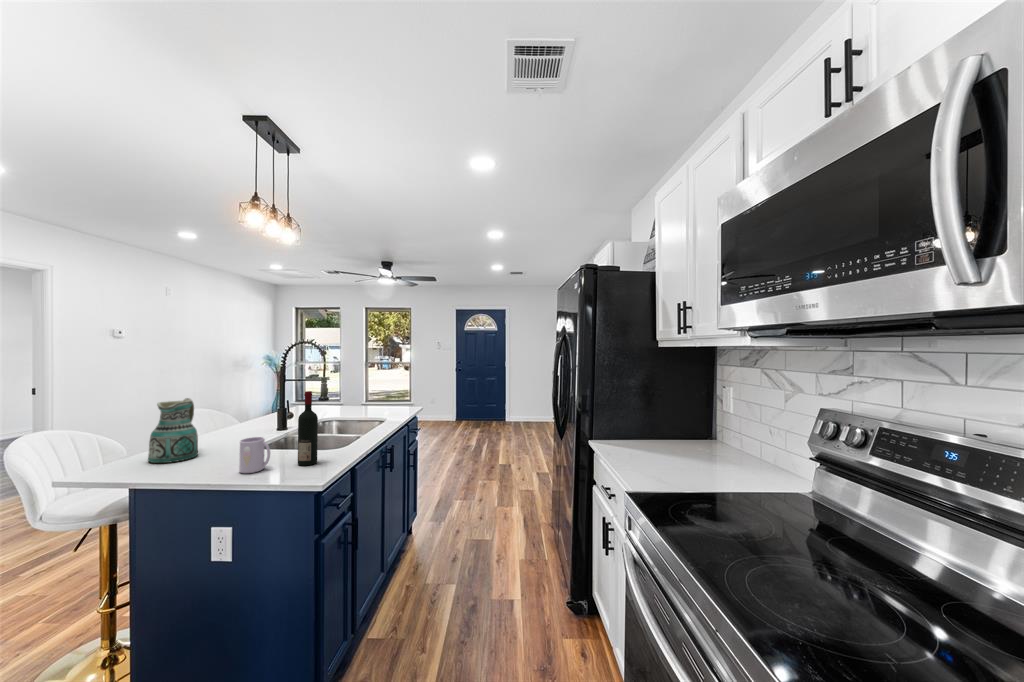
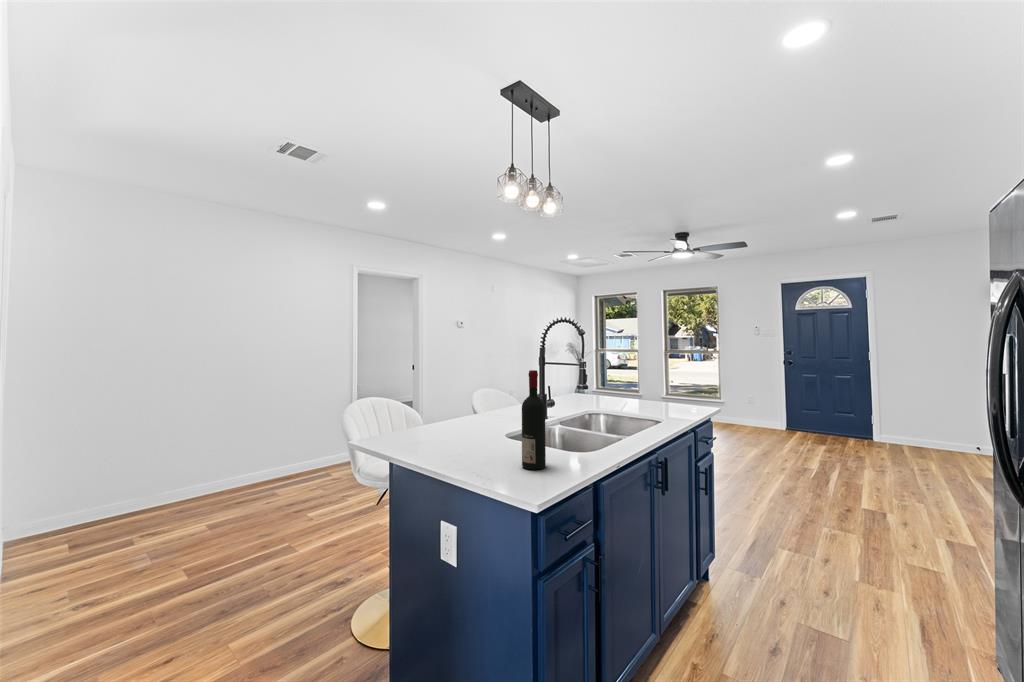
ceramic pitcher: present [148,398,198,463] -> none [407,375,450,440]
mug: present [239,437,270,473] -> none [460,424,491,467]

